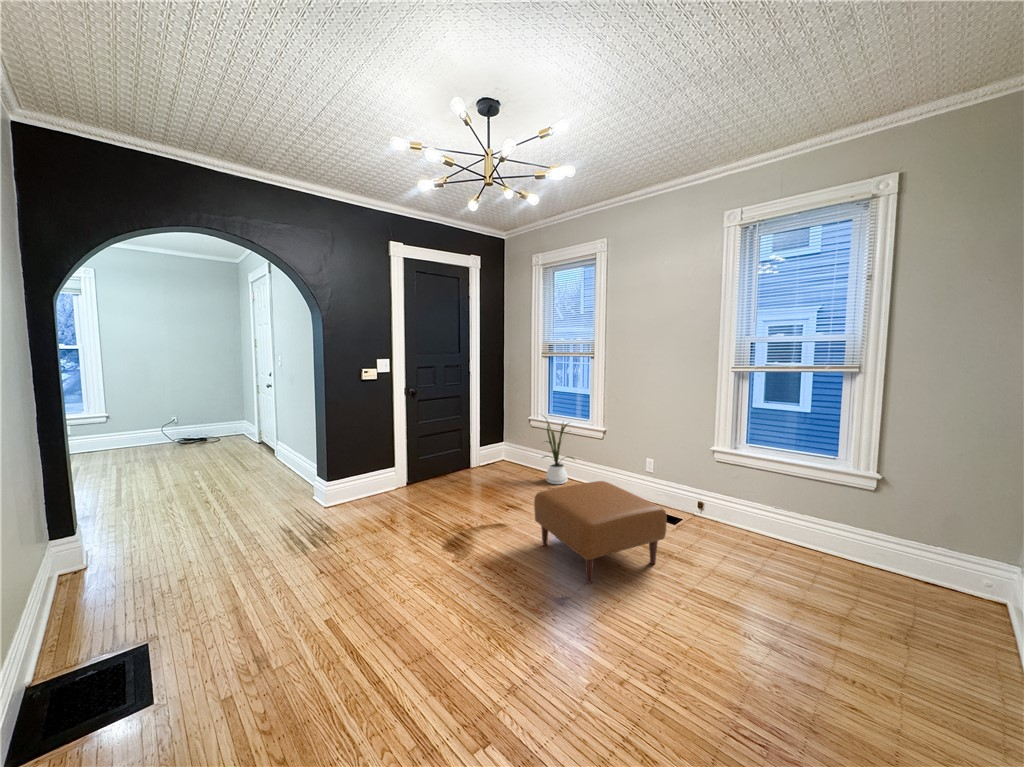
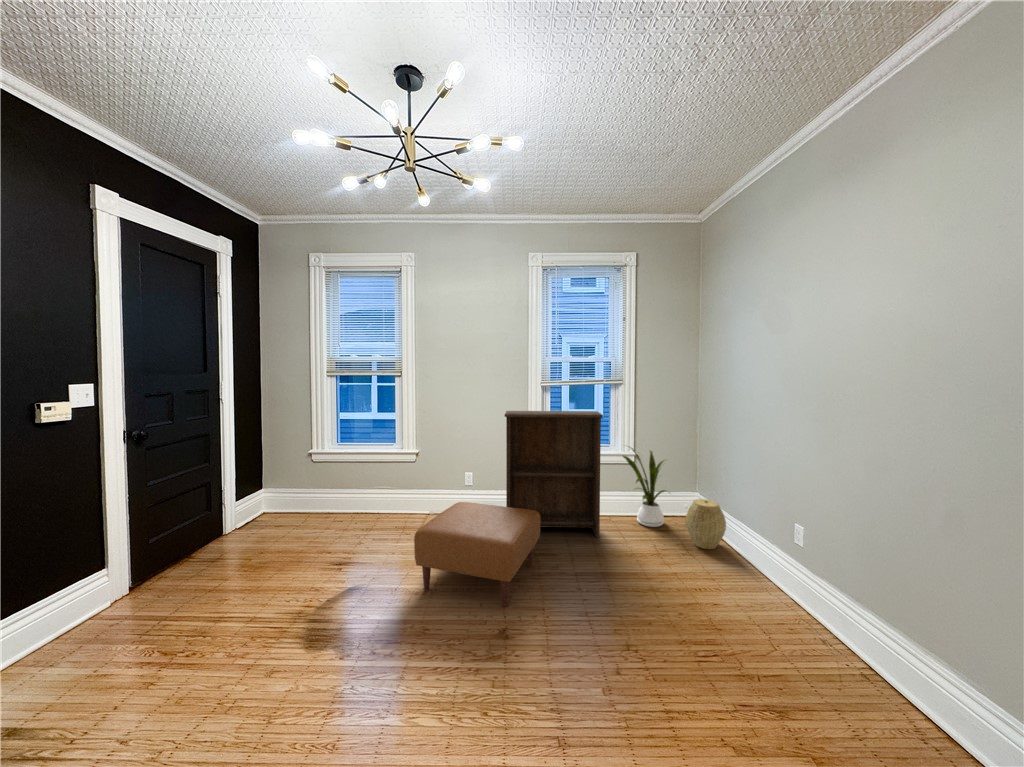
bookshelf: none [661,398,796,569] -> present [505,411,603,538]
house plant: present [542,417,574,484] -> present [623,448,666,527]
woven basket: none [922,567,1011,656] -> present [686,499,726,549]

